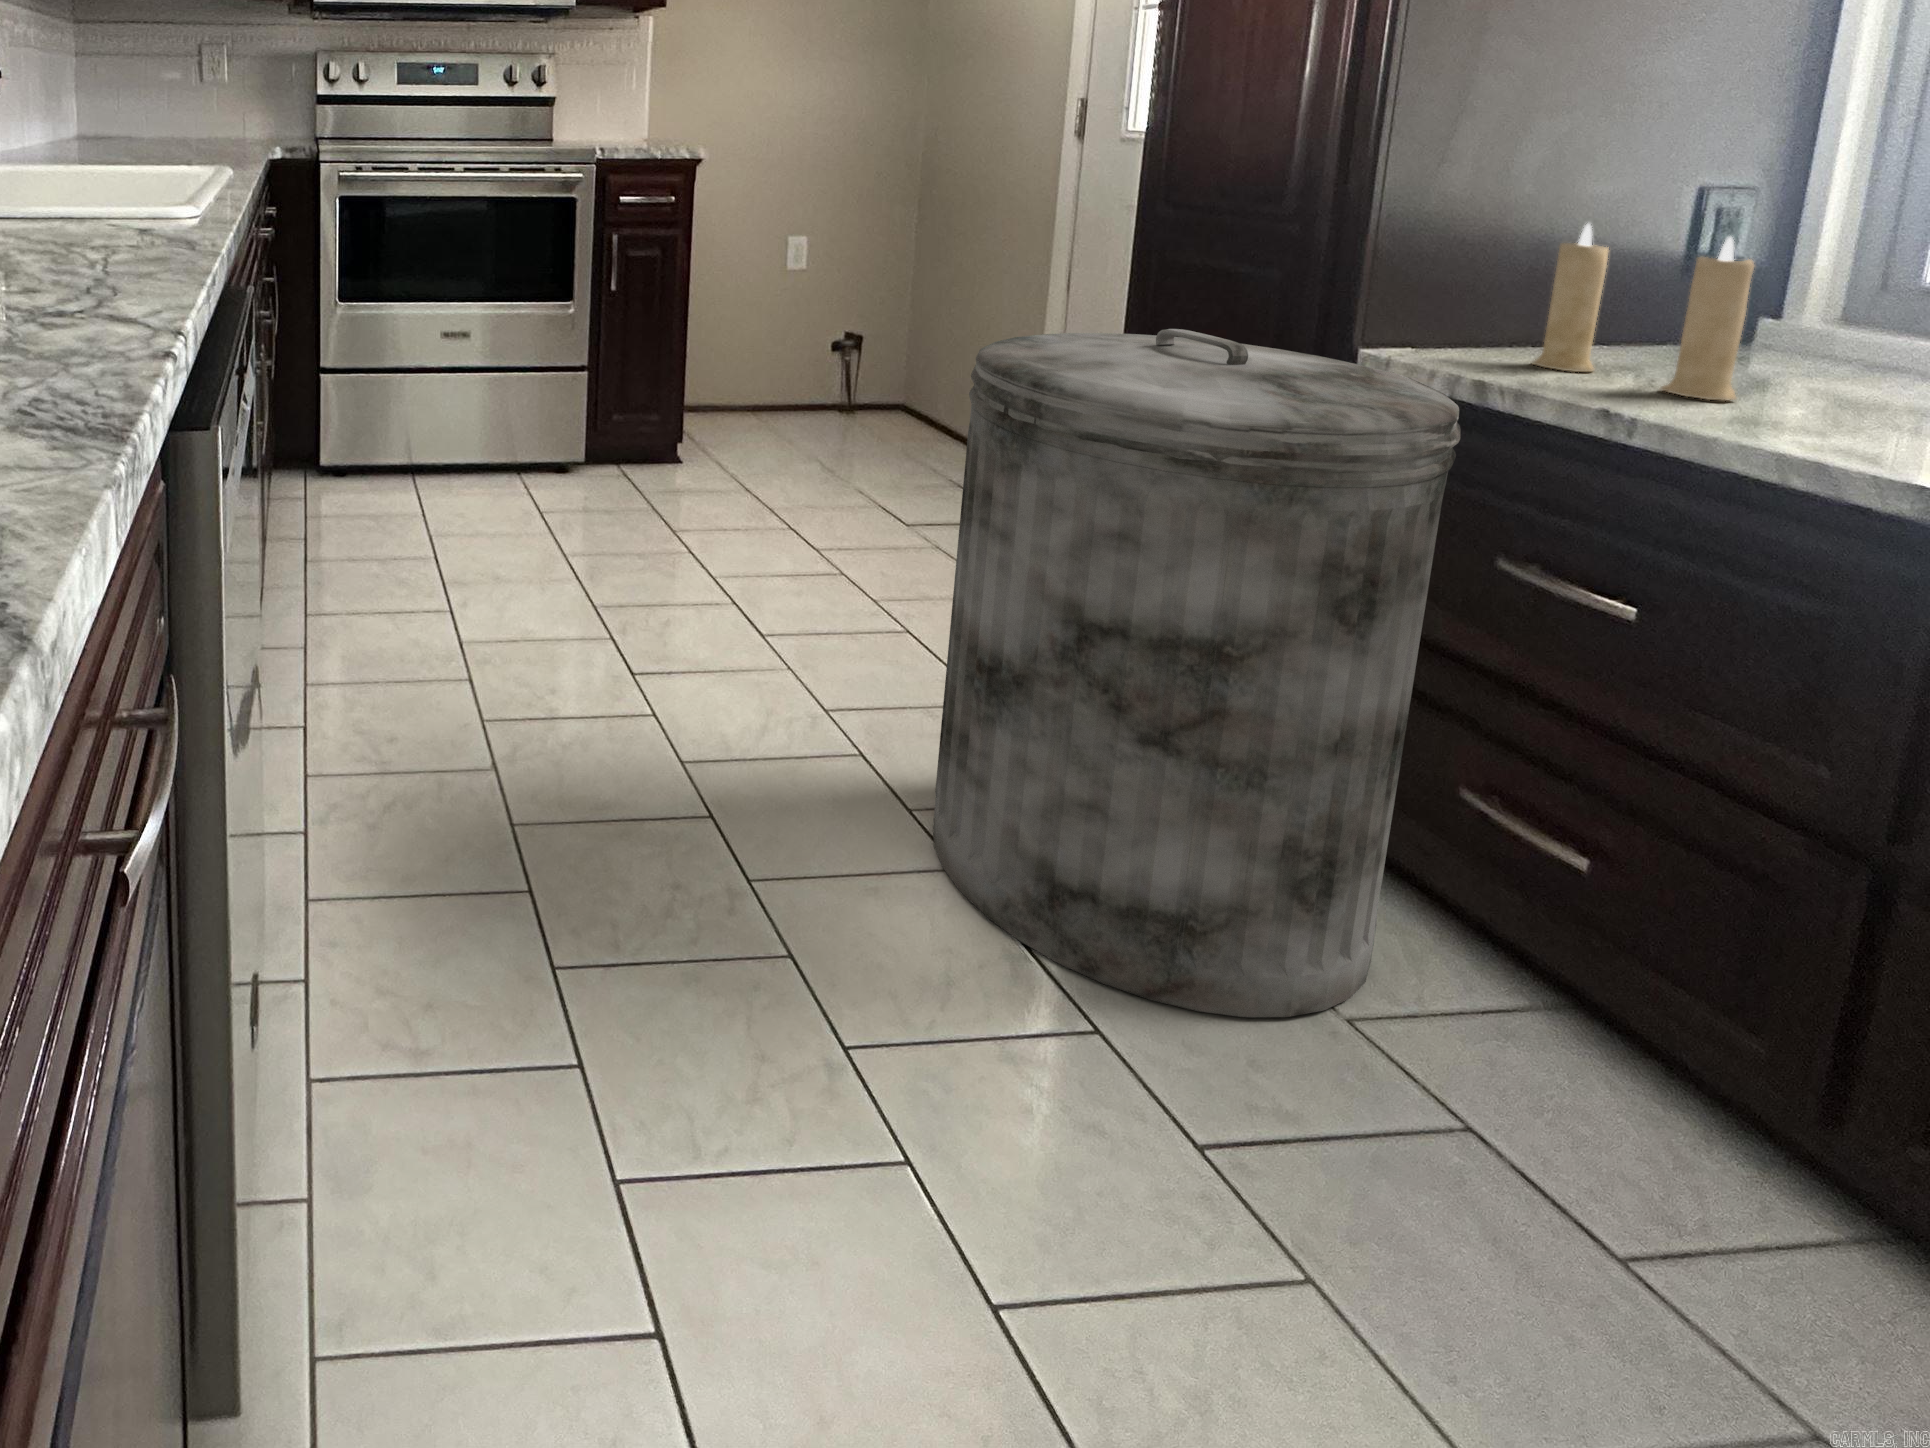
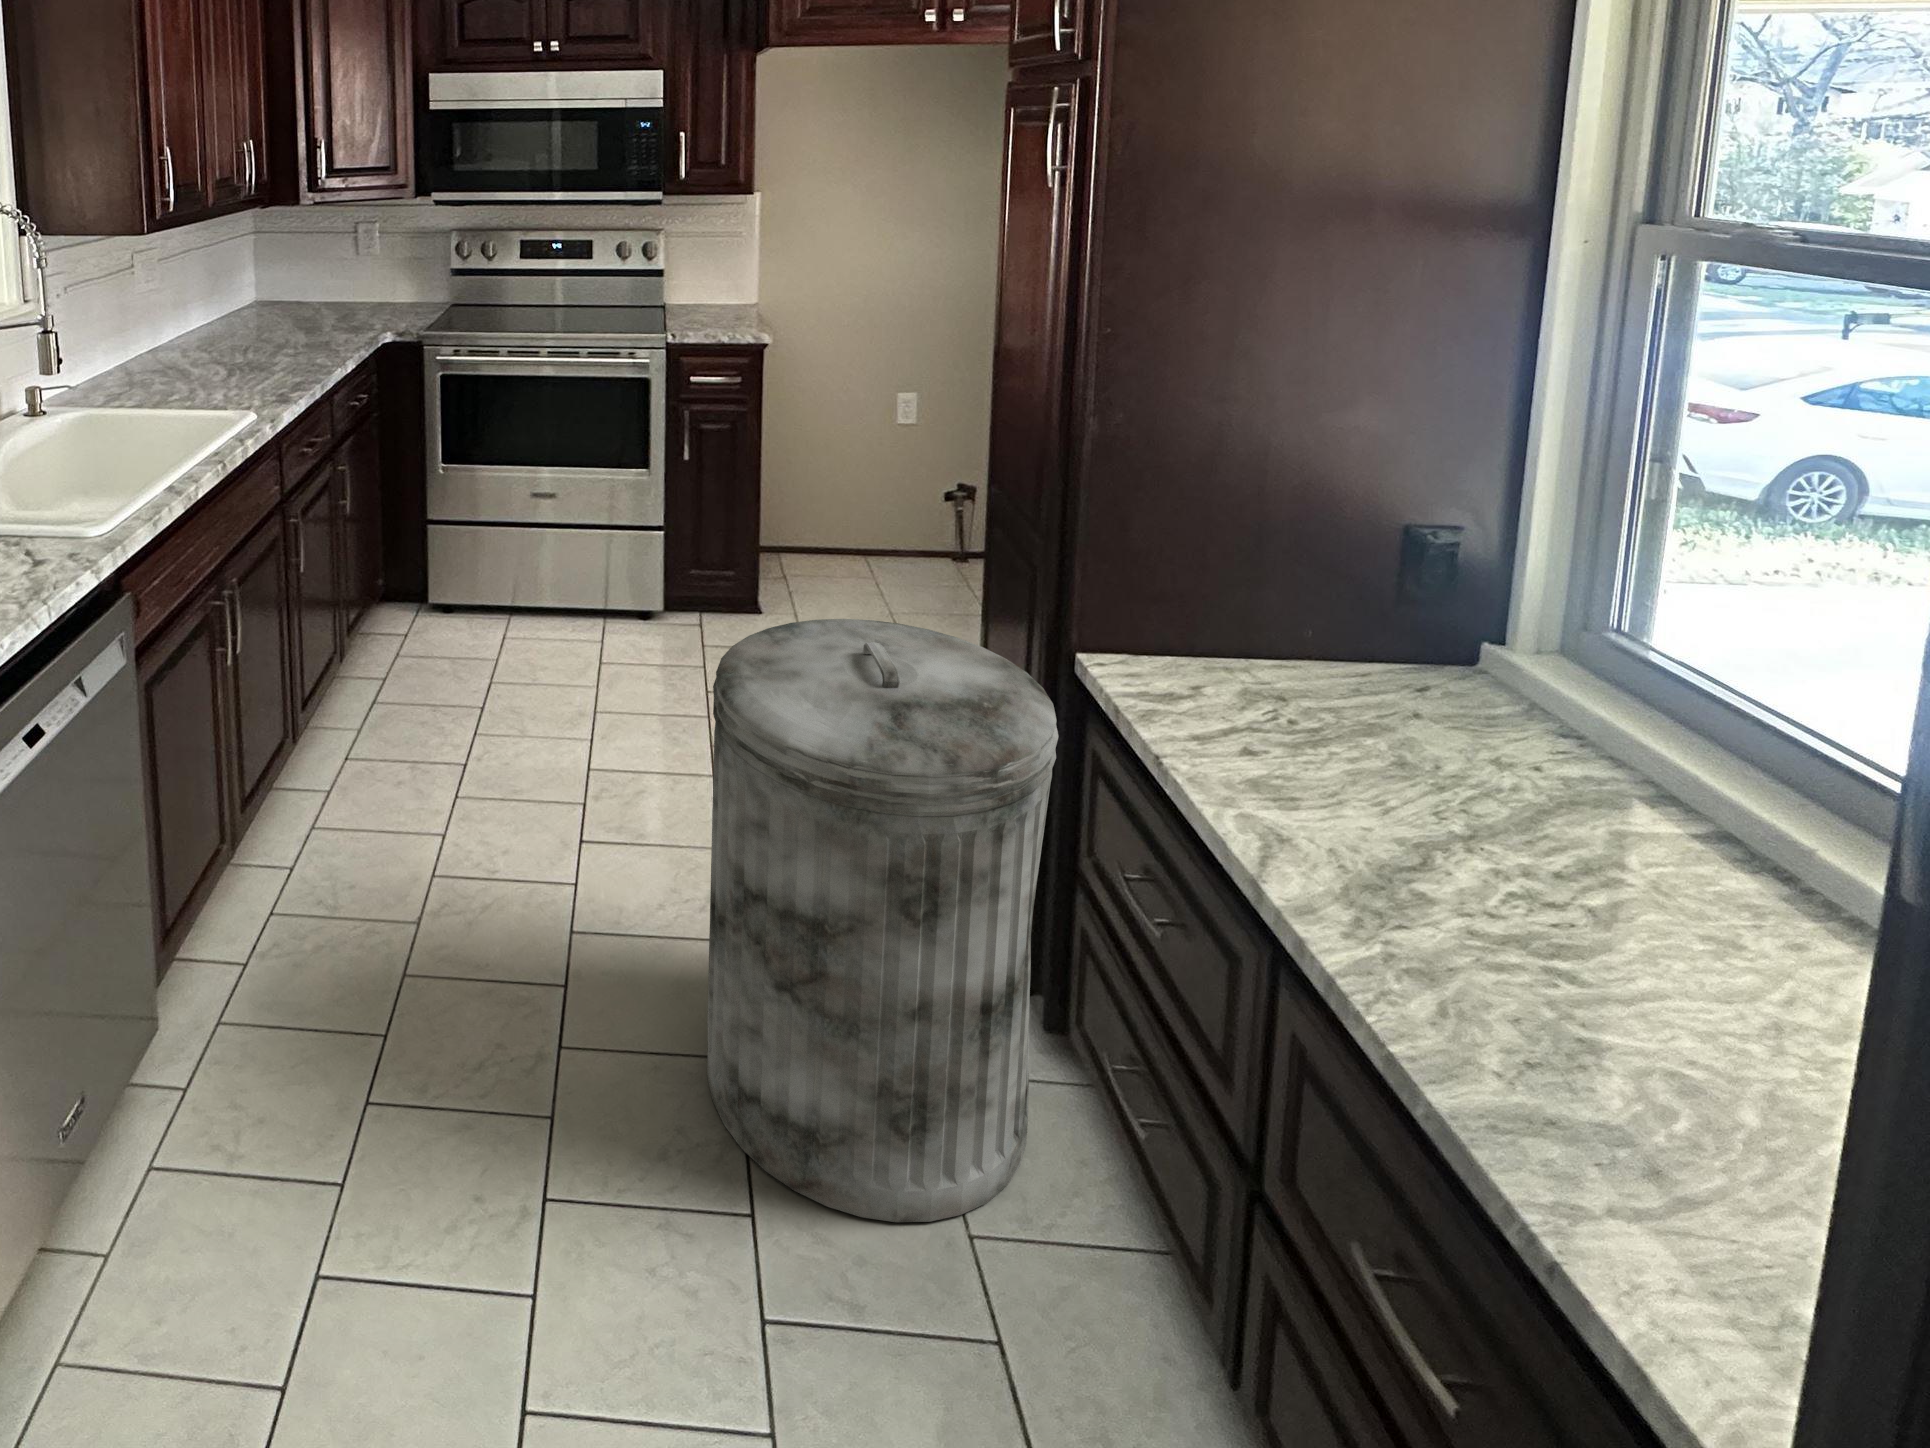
candle: present [1532,224,1754,401] -> none [1177,579,1288,765]

